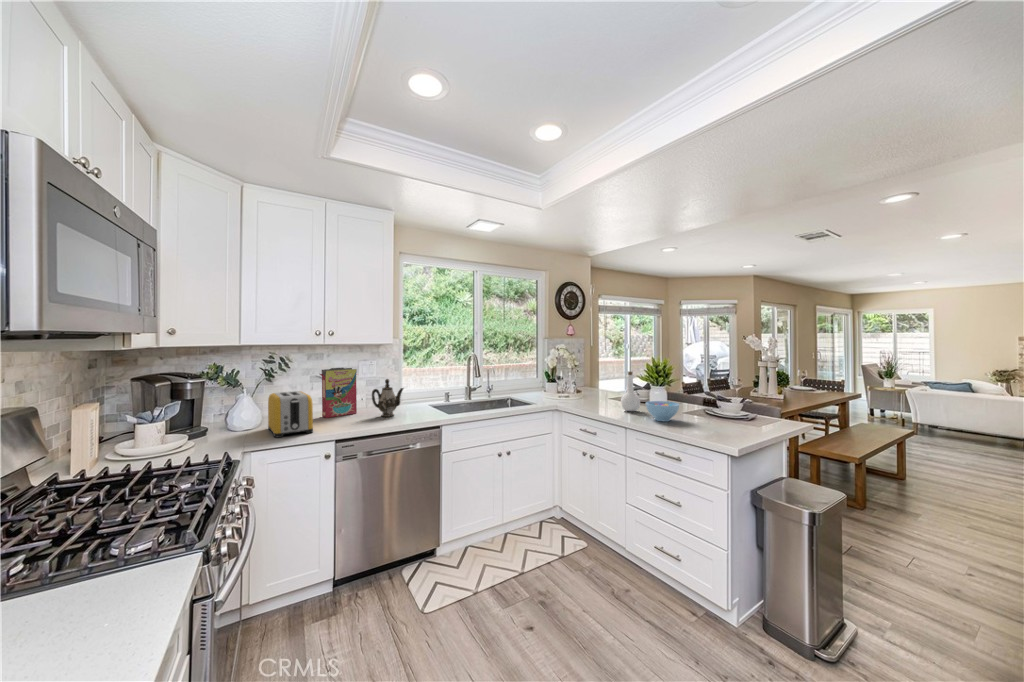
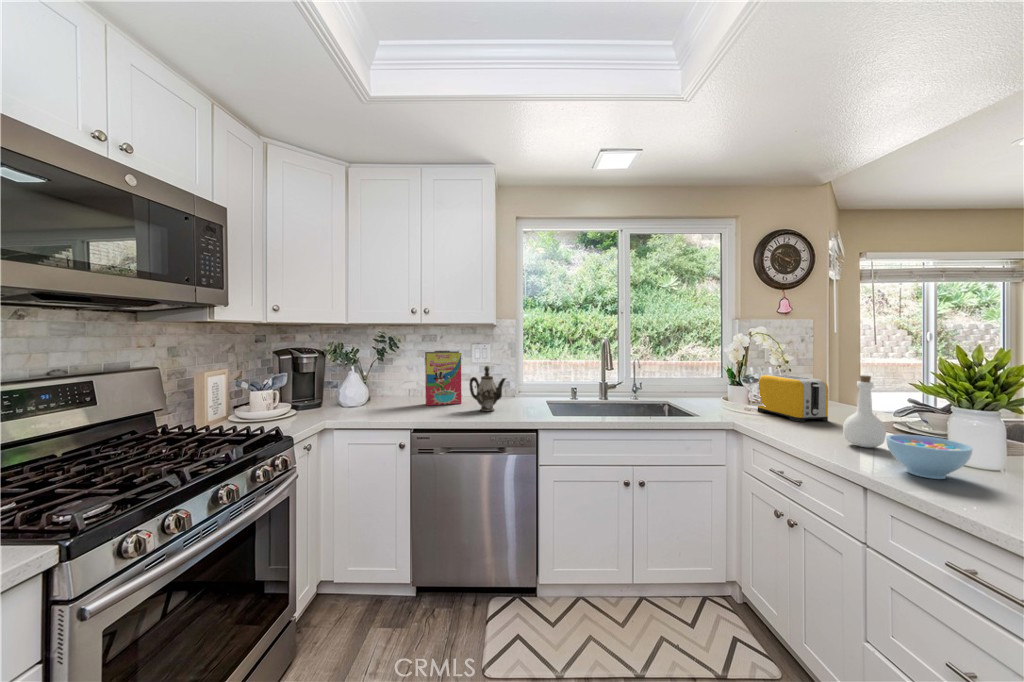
toaster: present [268,391,313,438] -> present [758,375,828,422]

